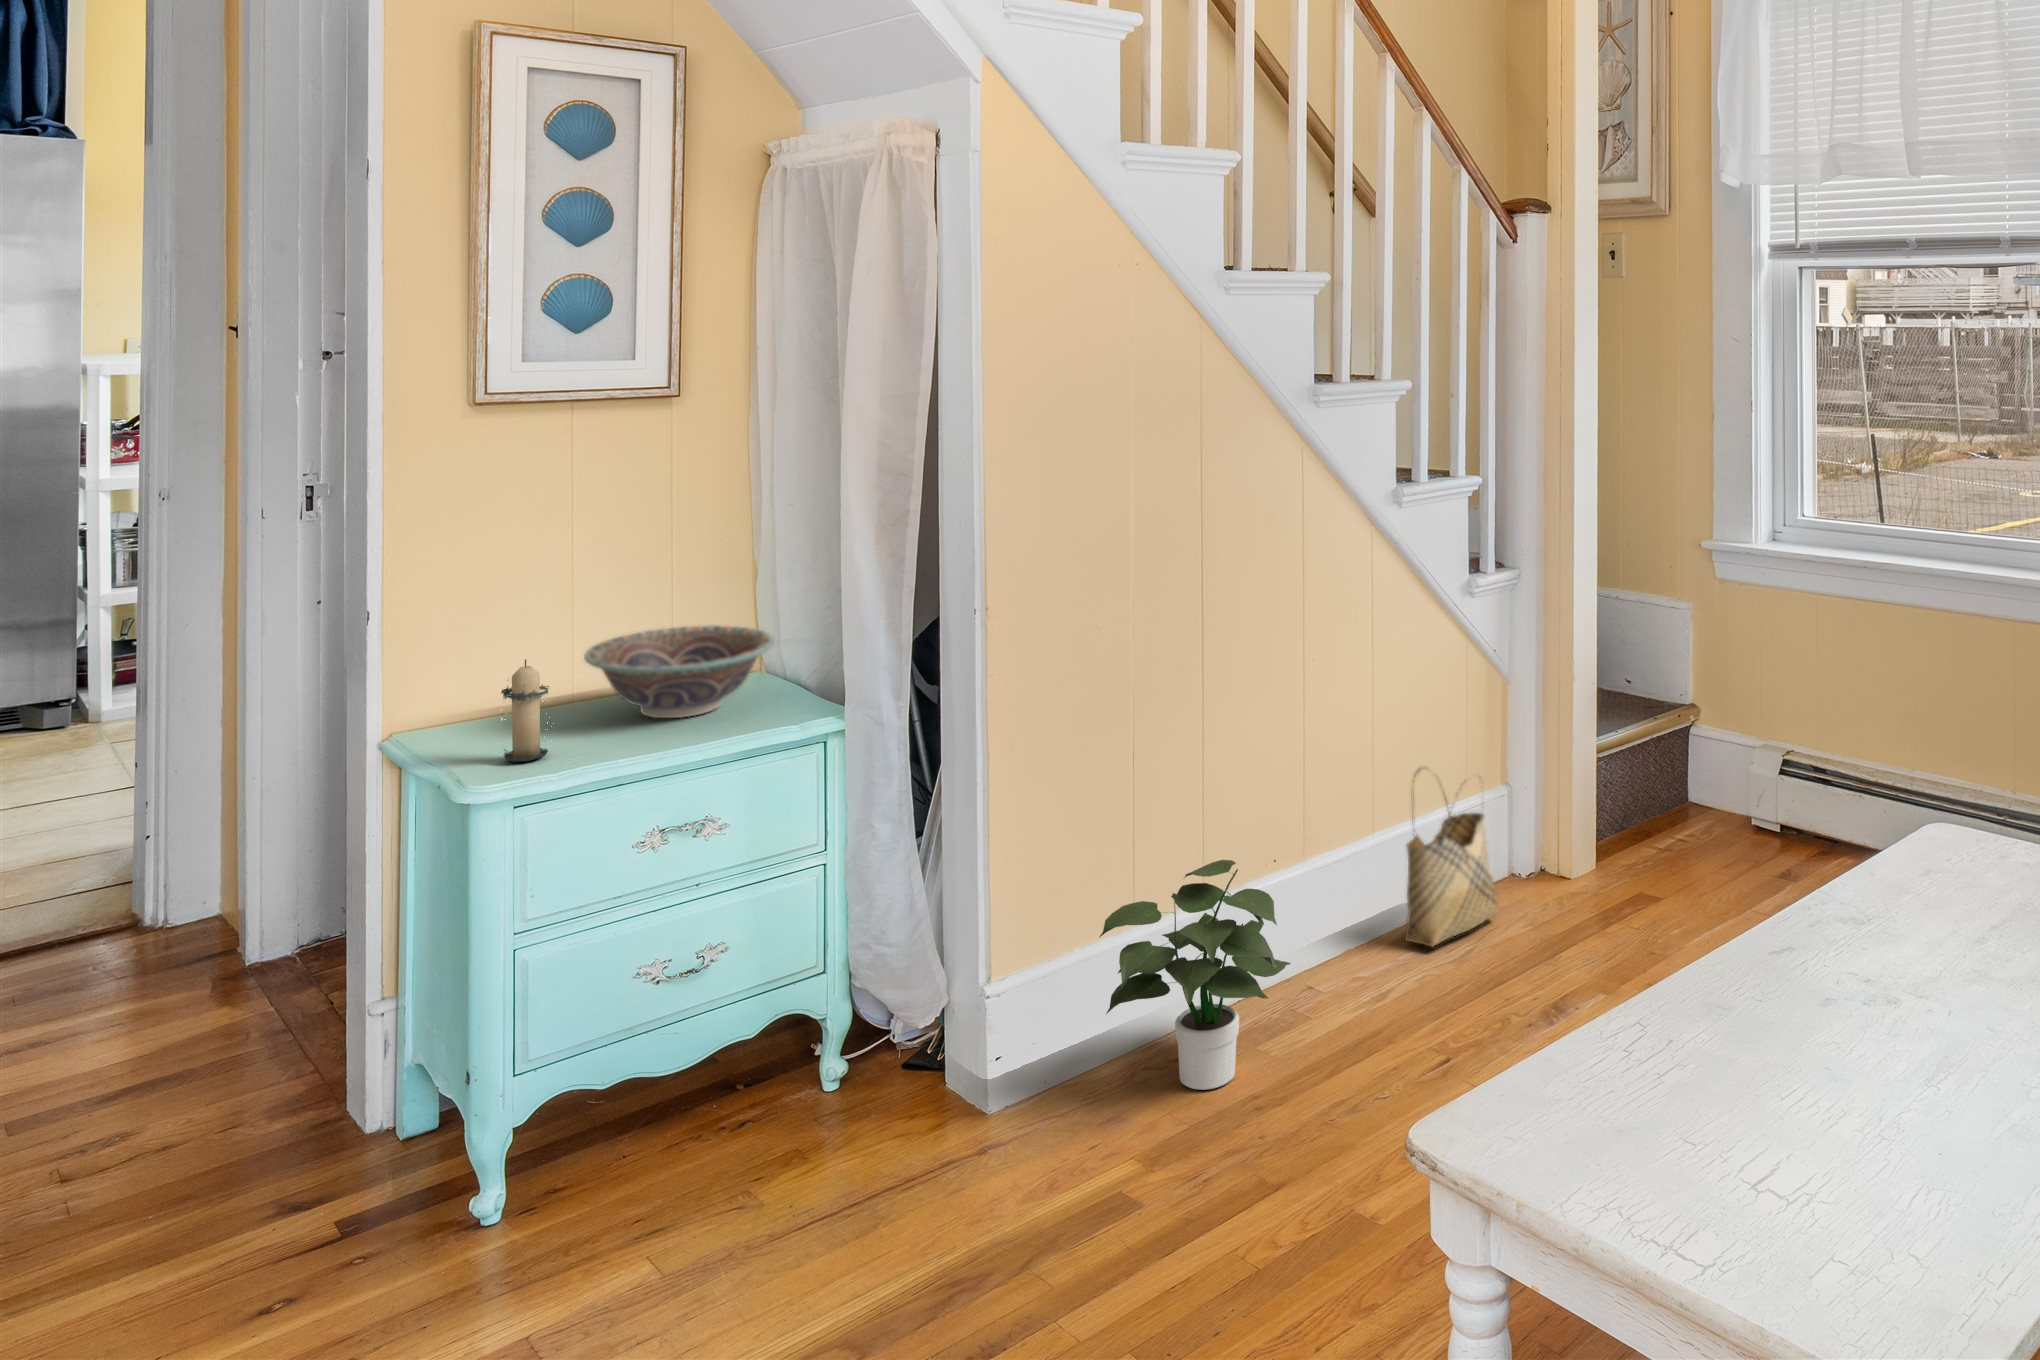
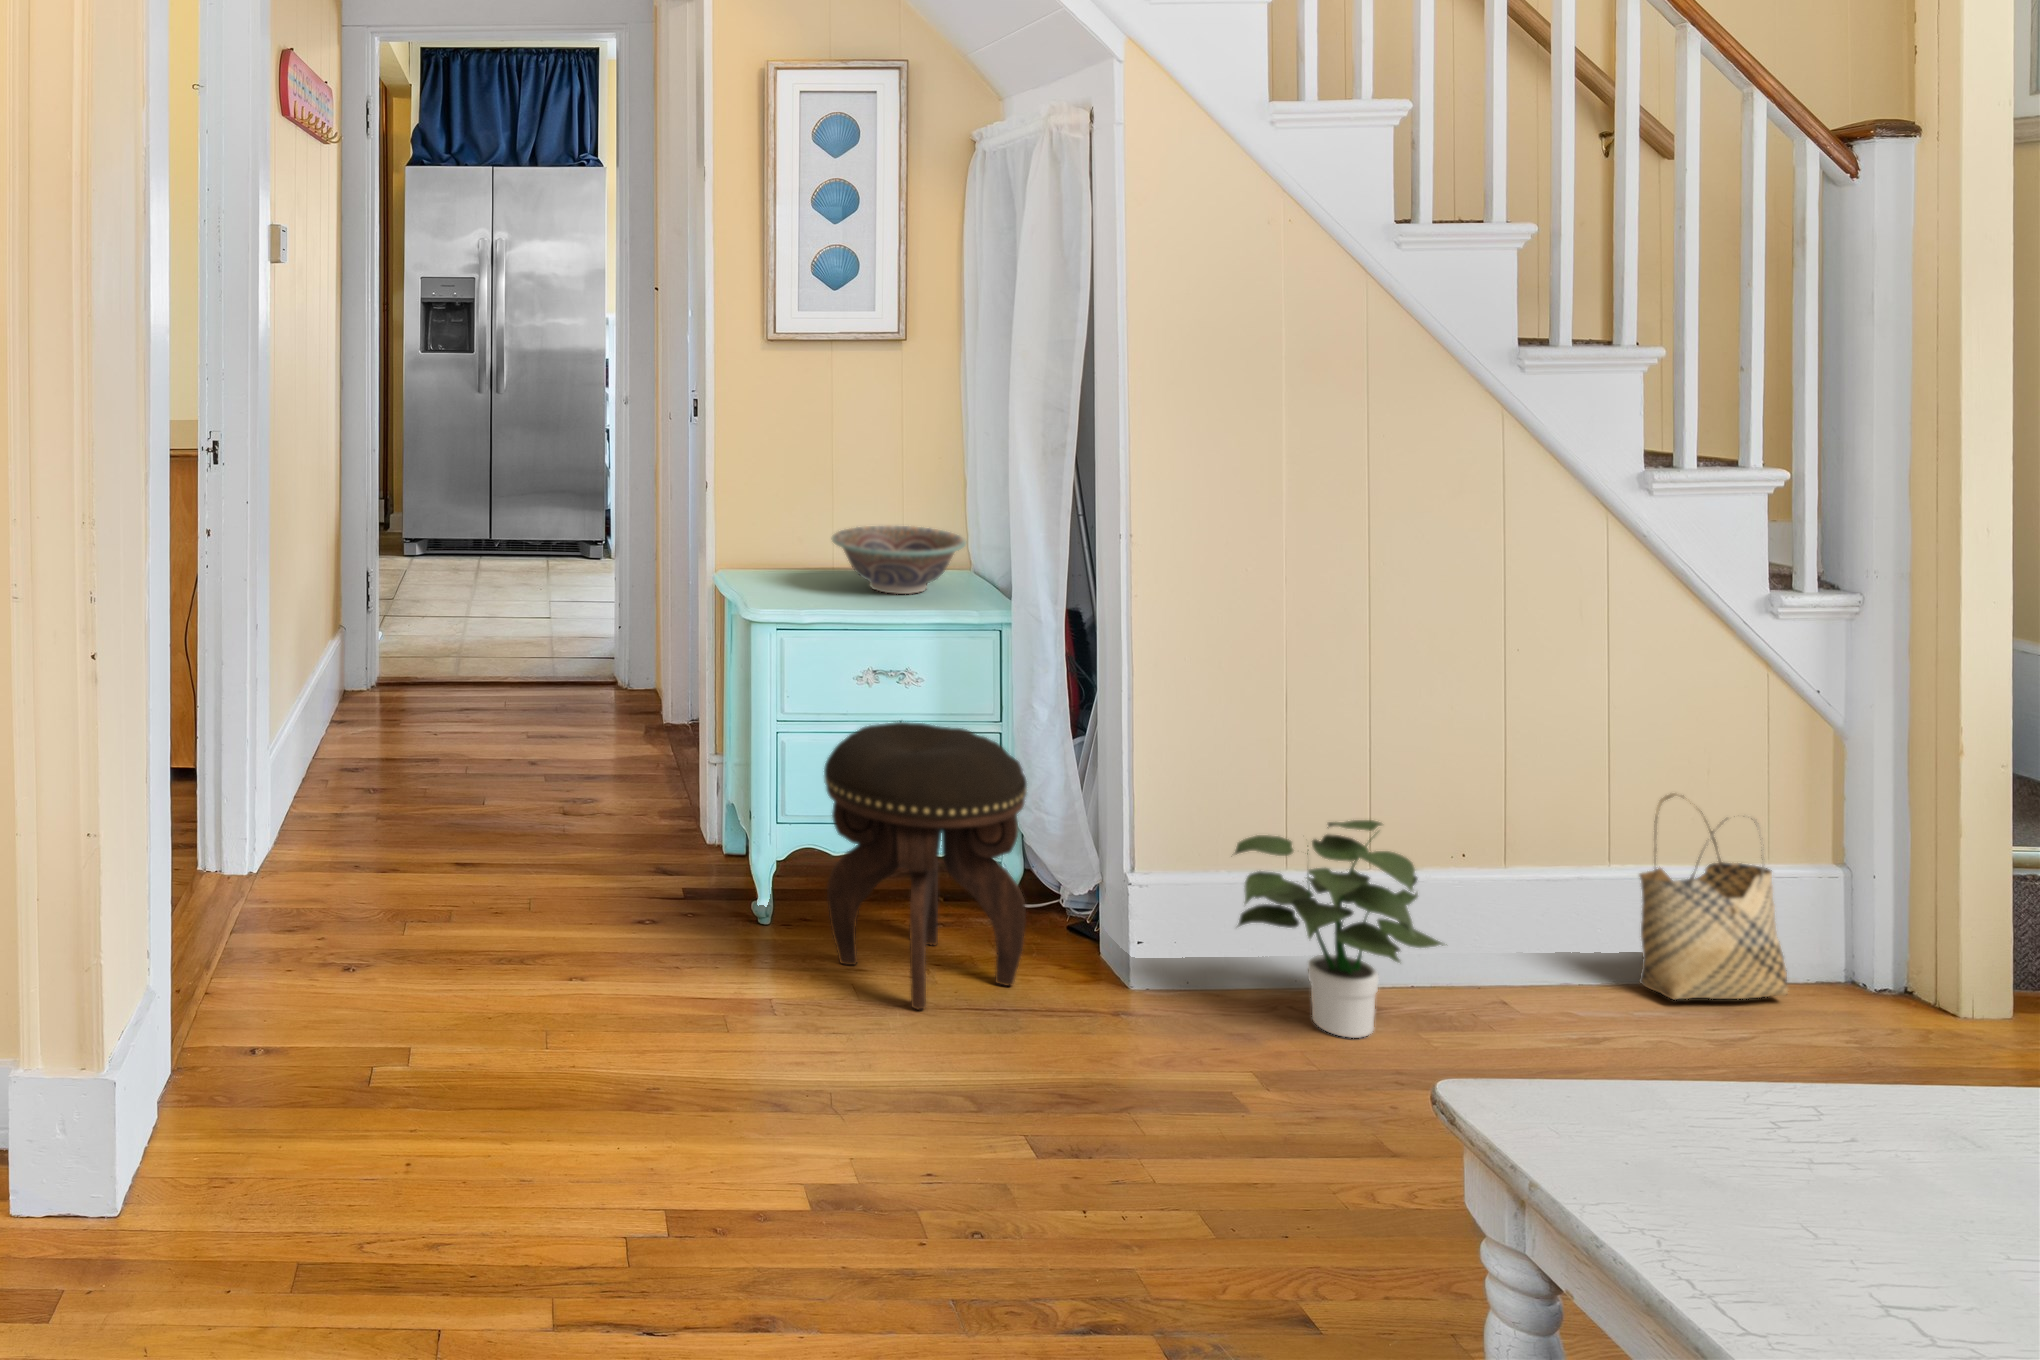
candle: present [501,659,549,762] -> none [768,530,805,604]
footstool: none [605,873,884,1257] -> present [824,722,1027,1009]

